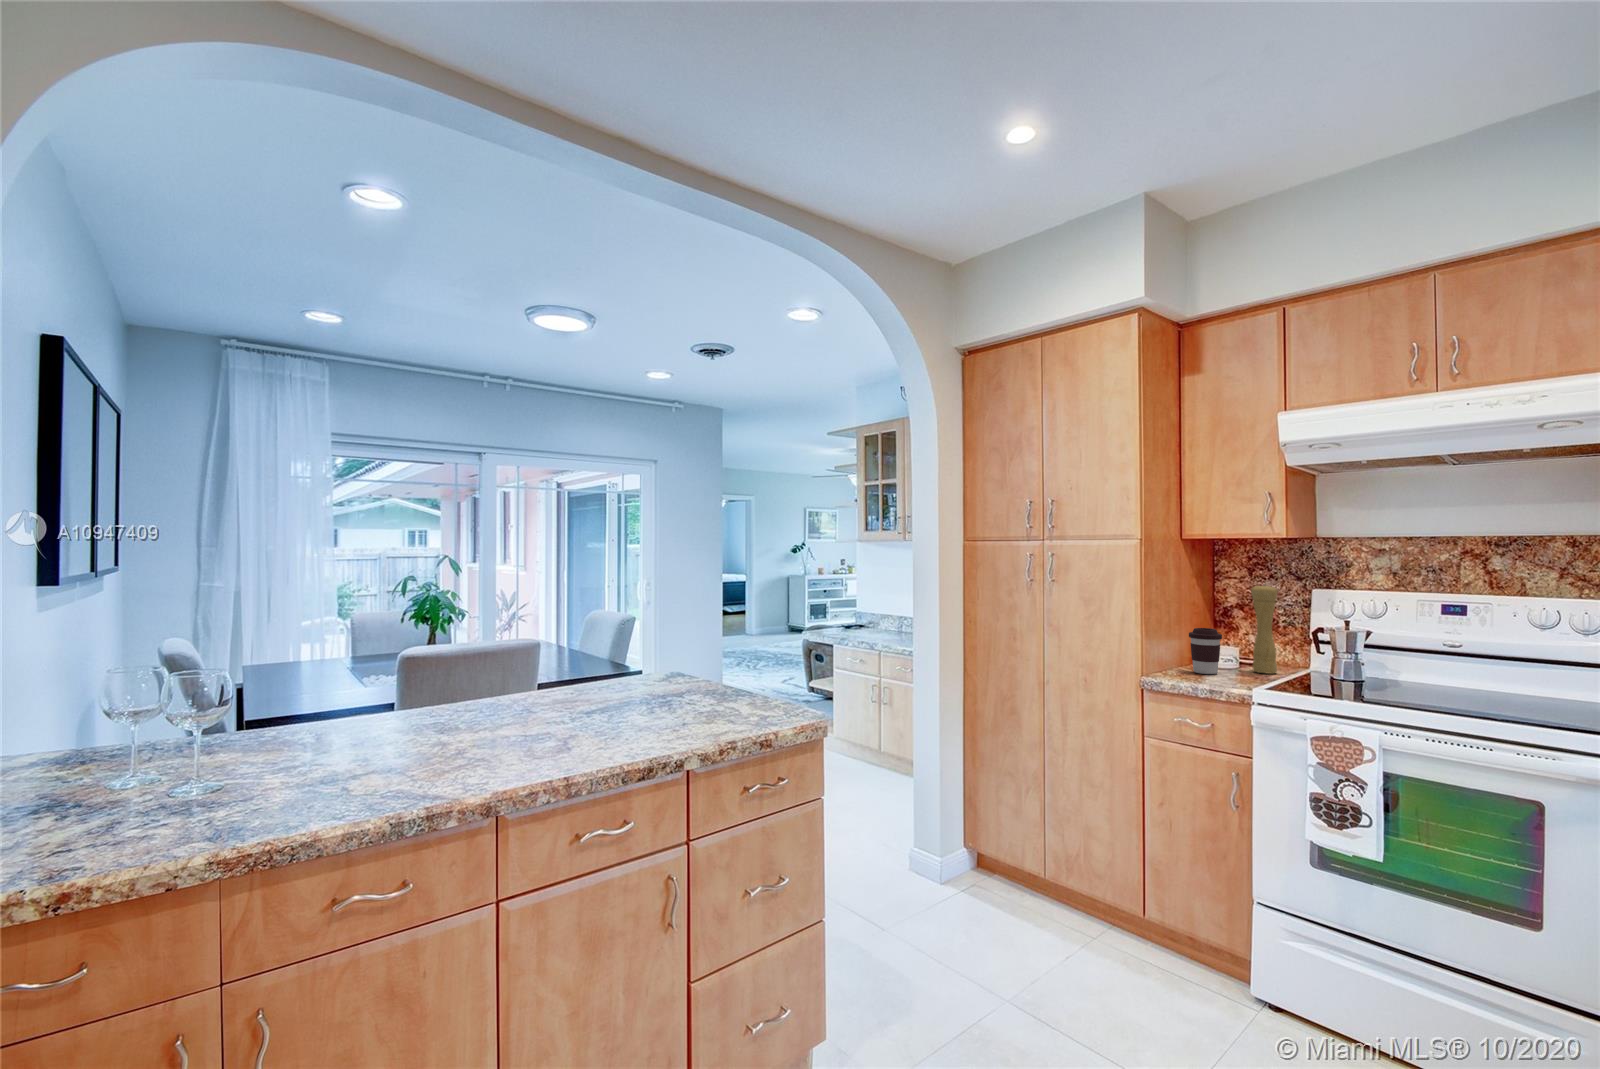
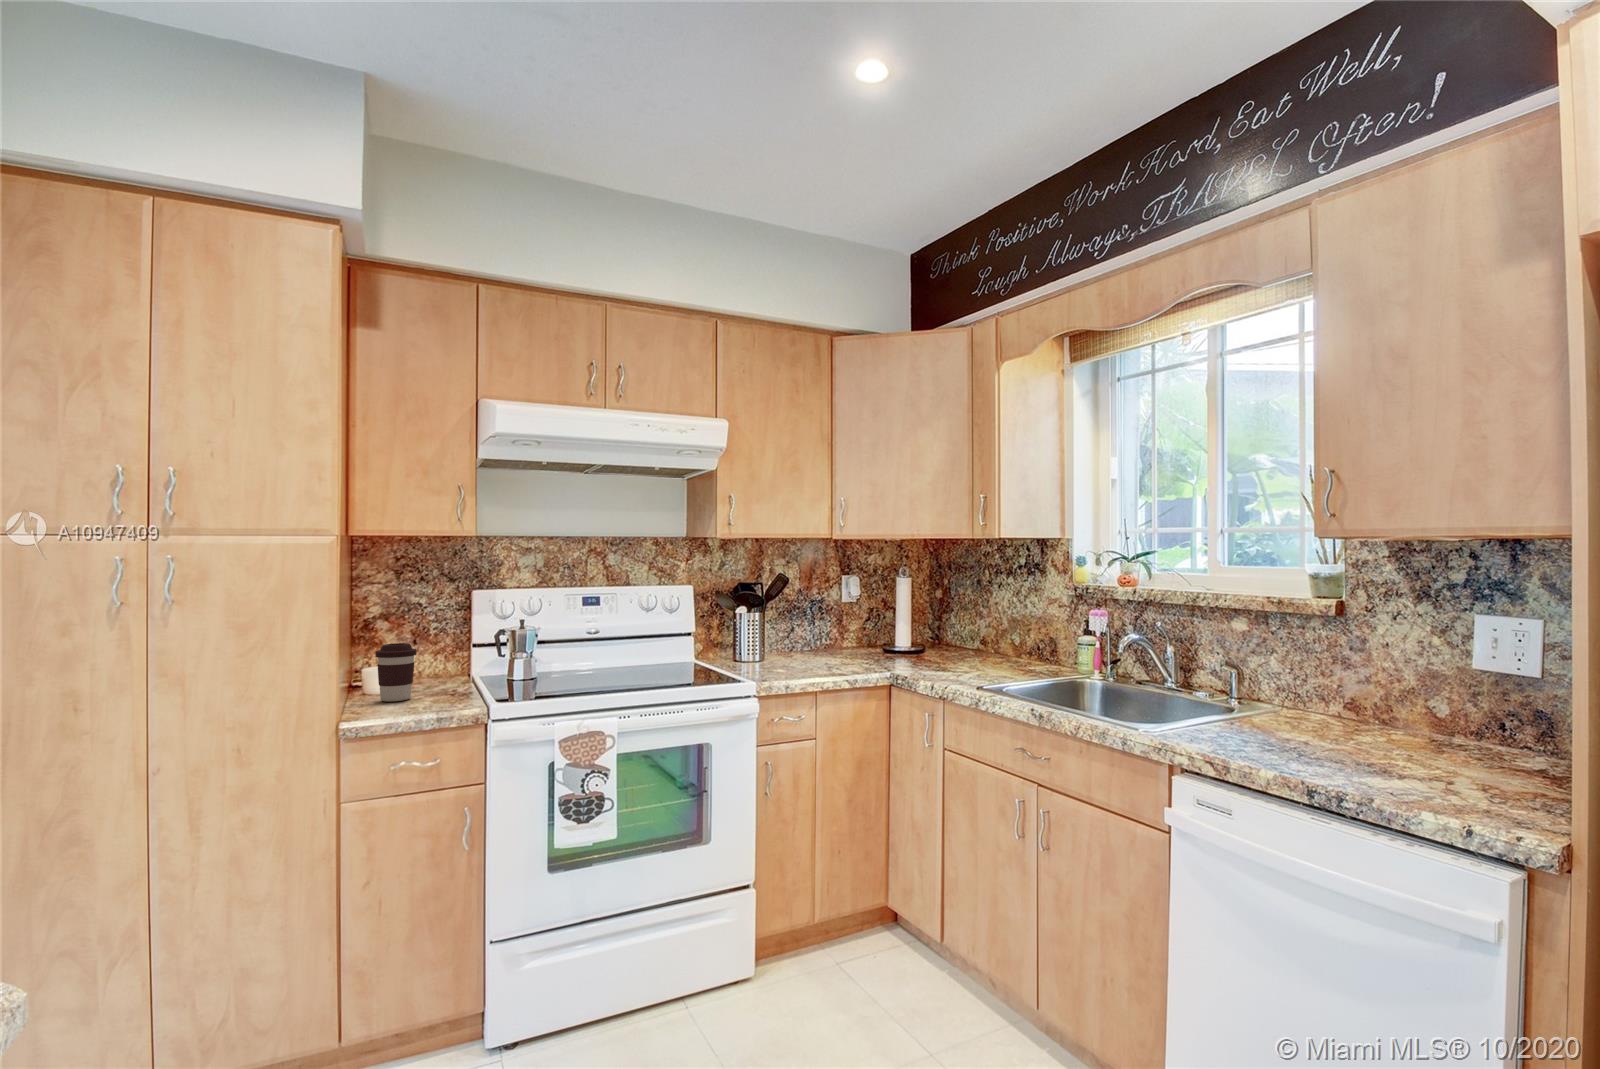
pepper mill: present [1251,585,1277,674] -> none [432,586,459,688]

